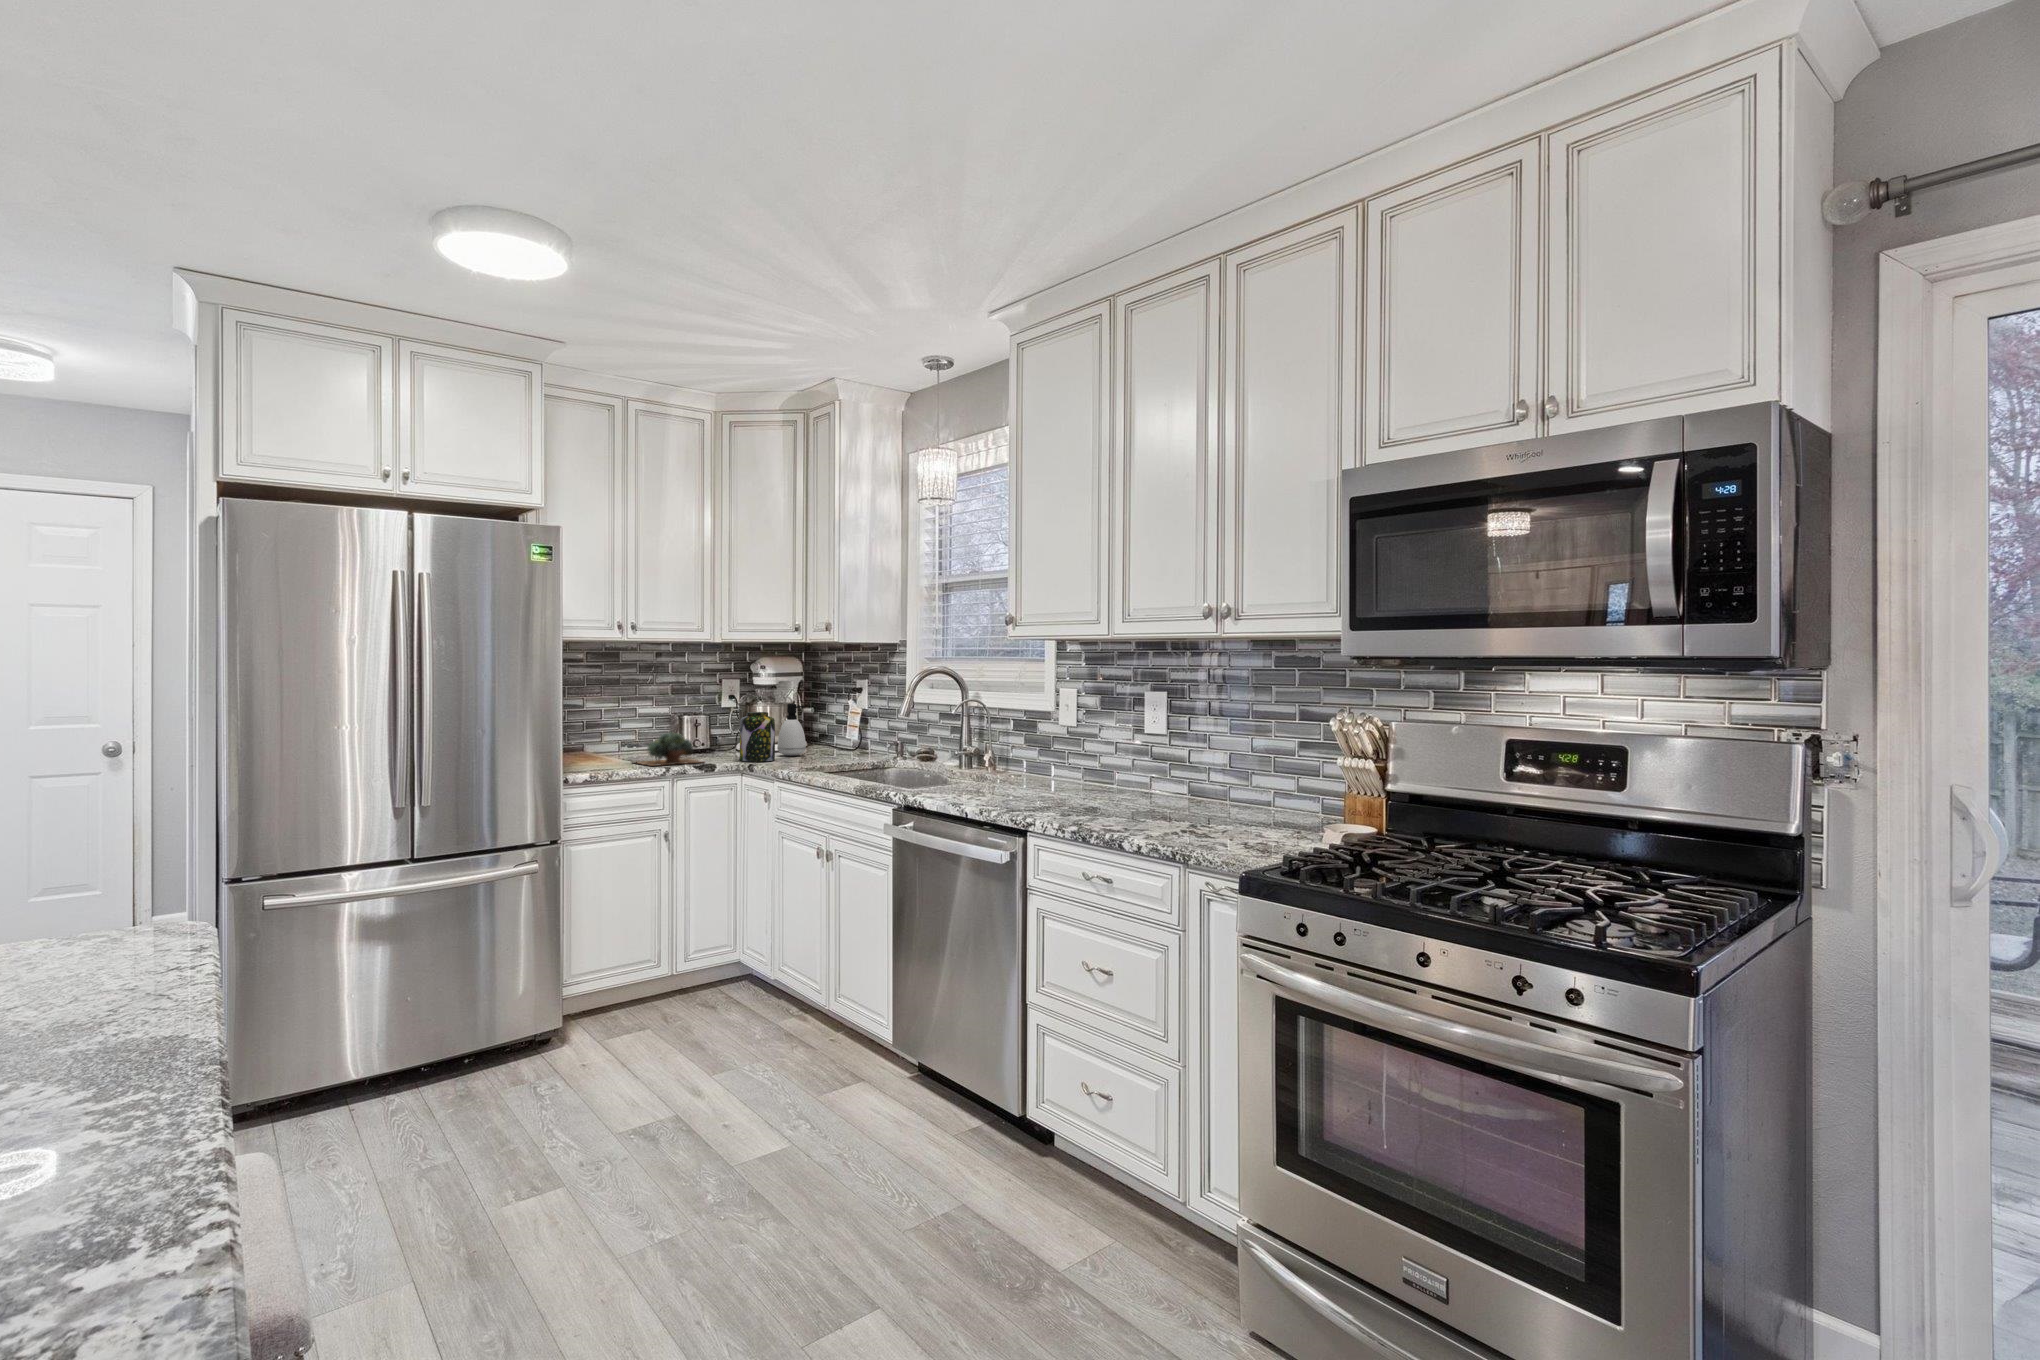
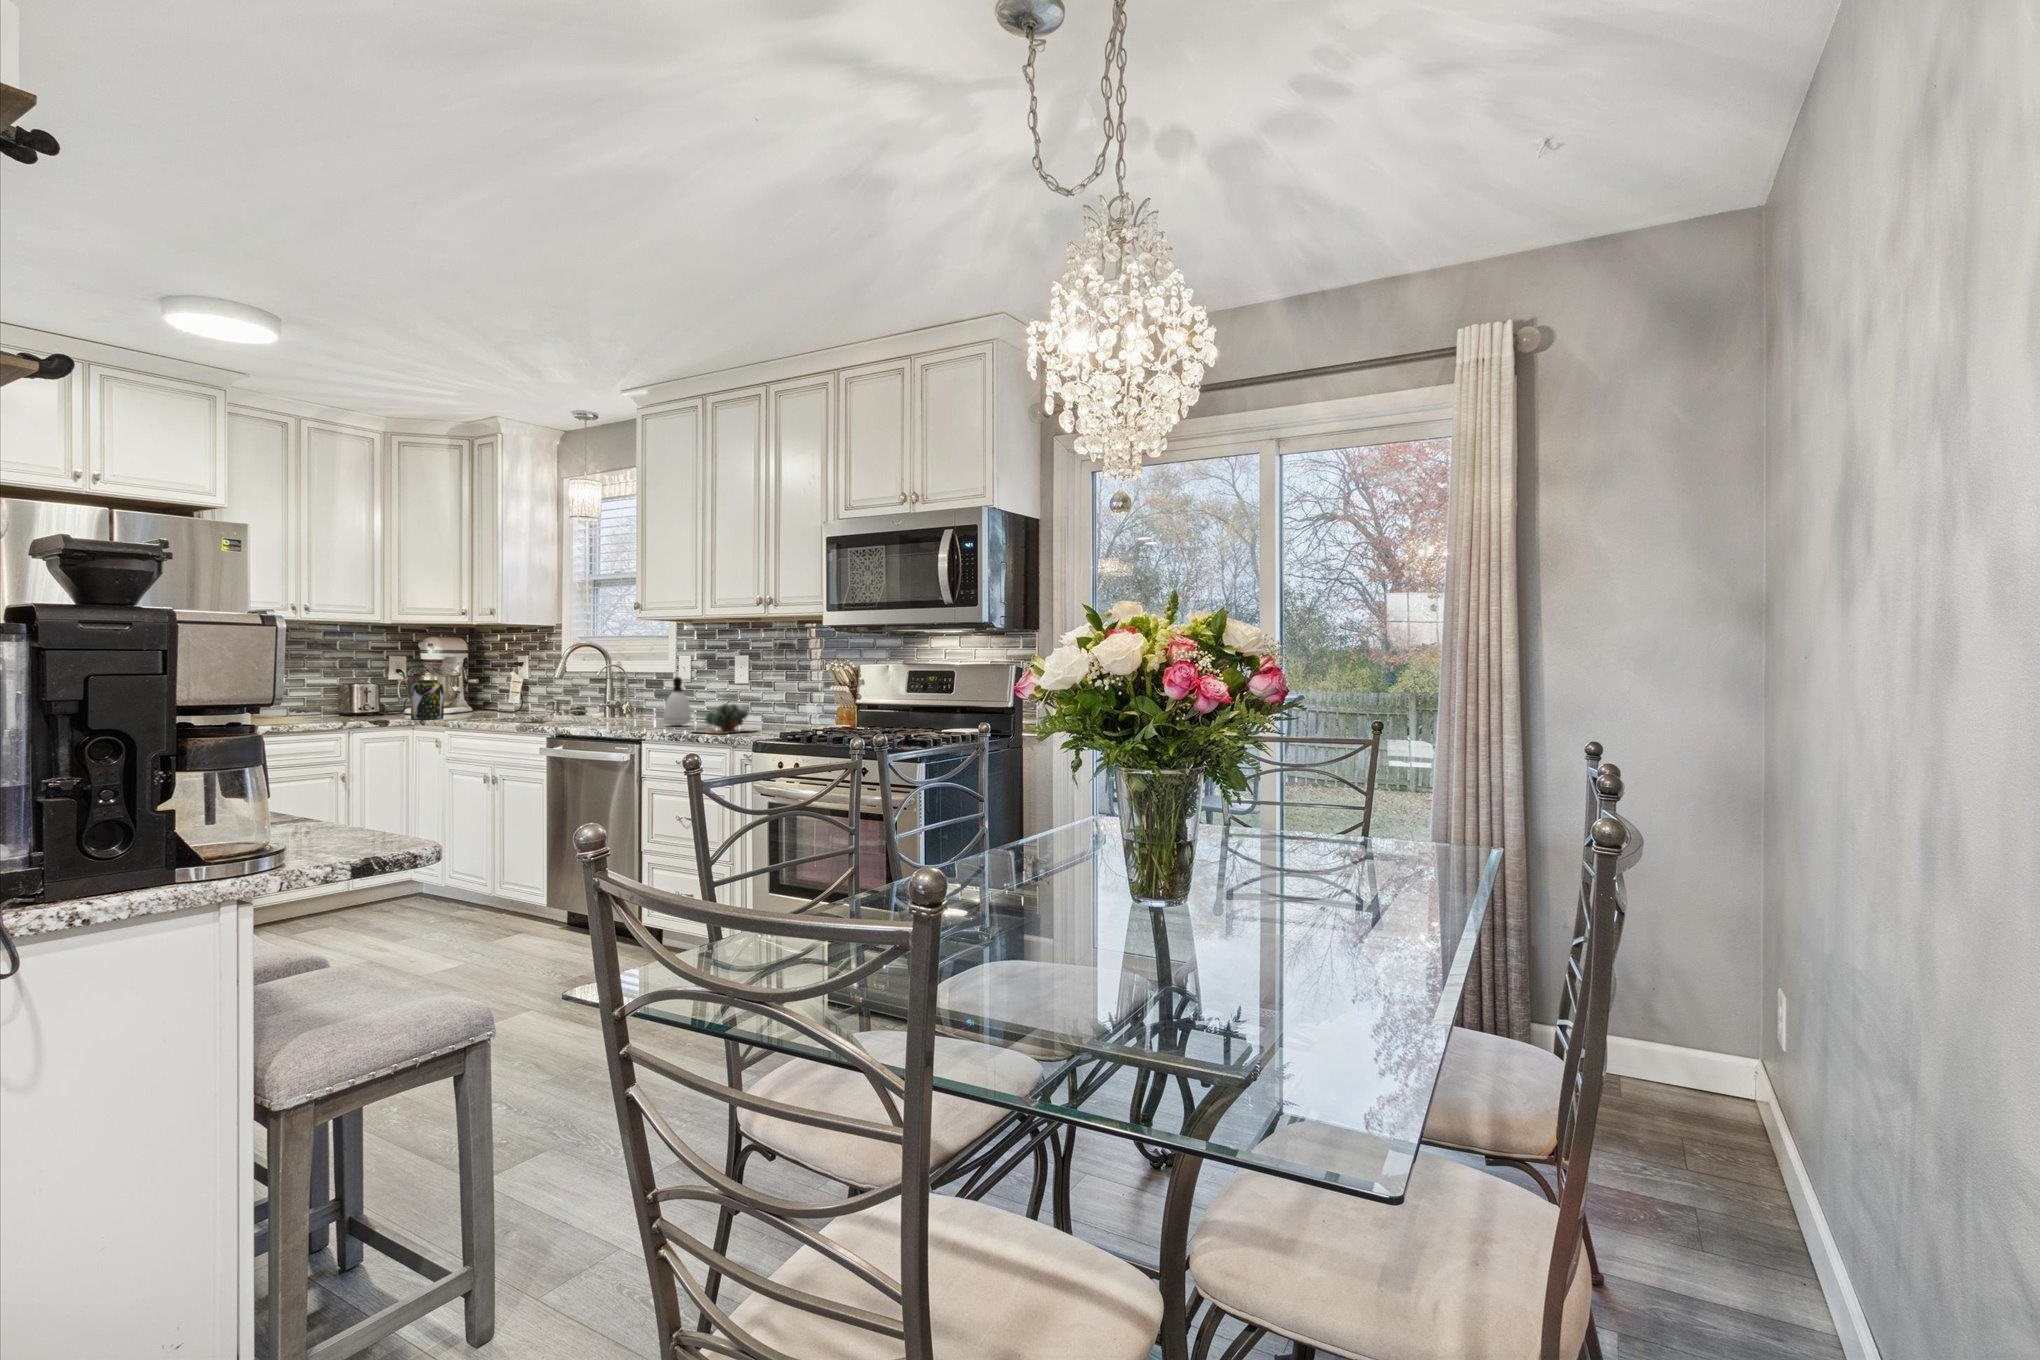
soap dispenser: present [777,703,806,756] -> present [663,677,691,726]
succulent plant: present [636,732,702,766] -> present [699,704,753,734]

